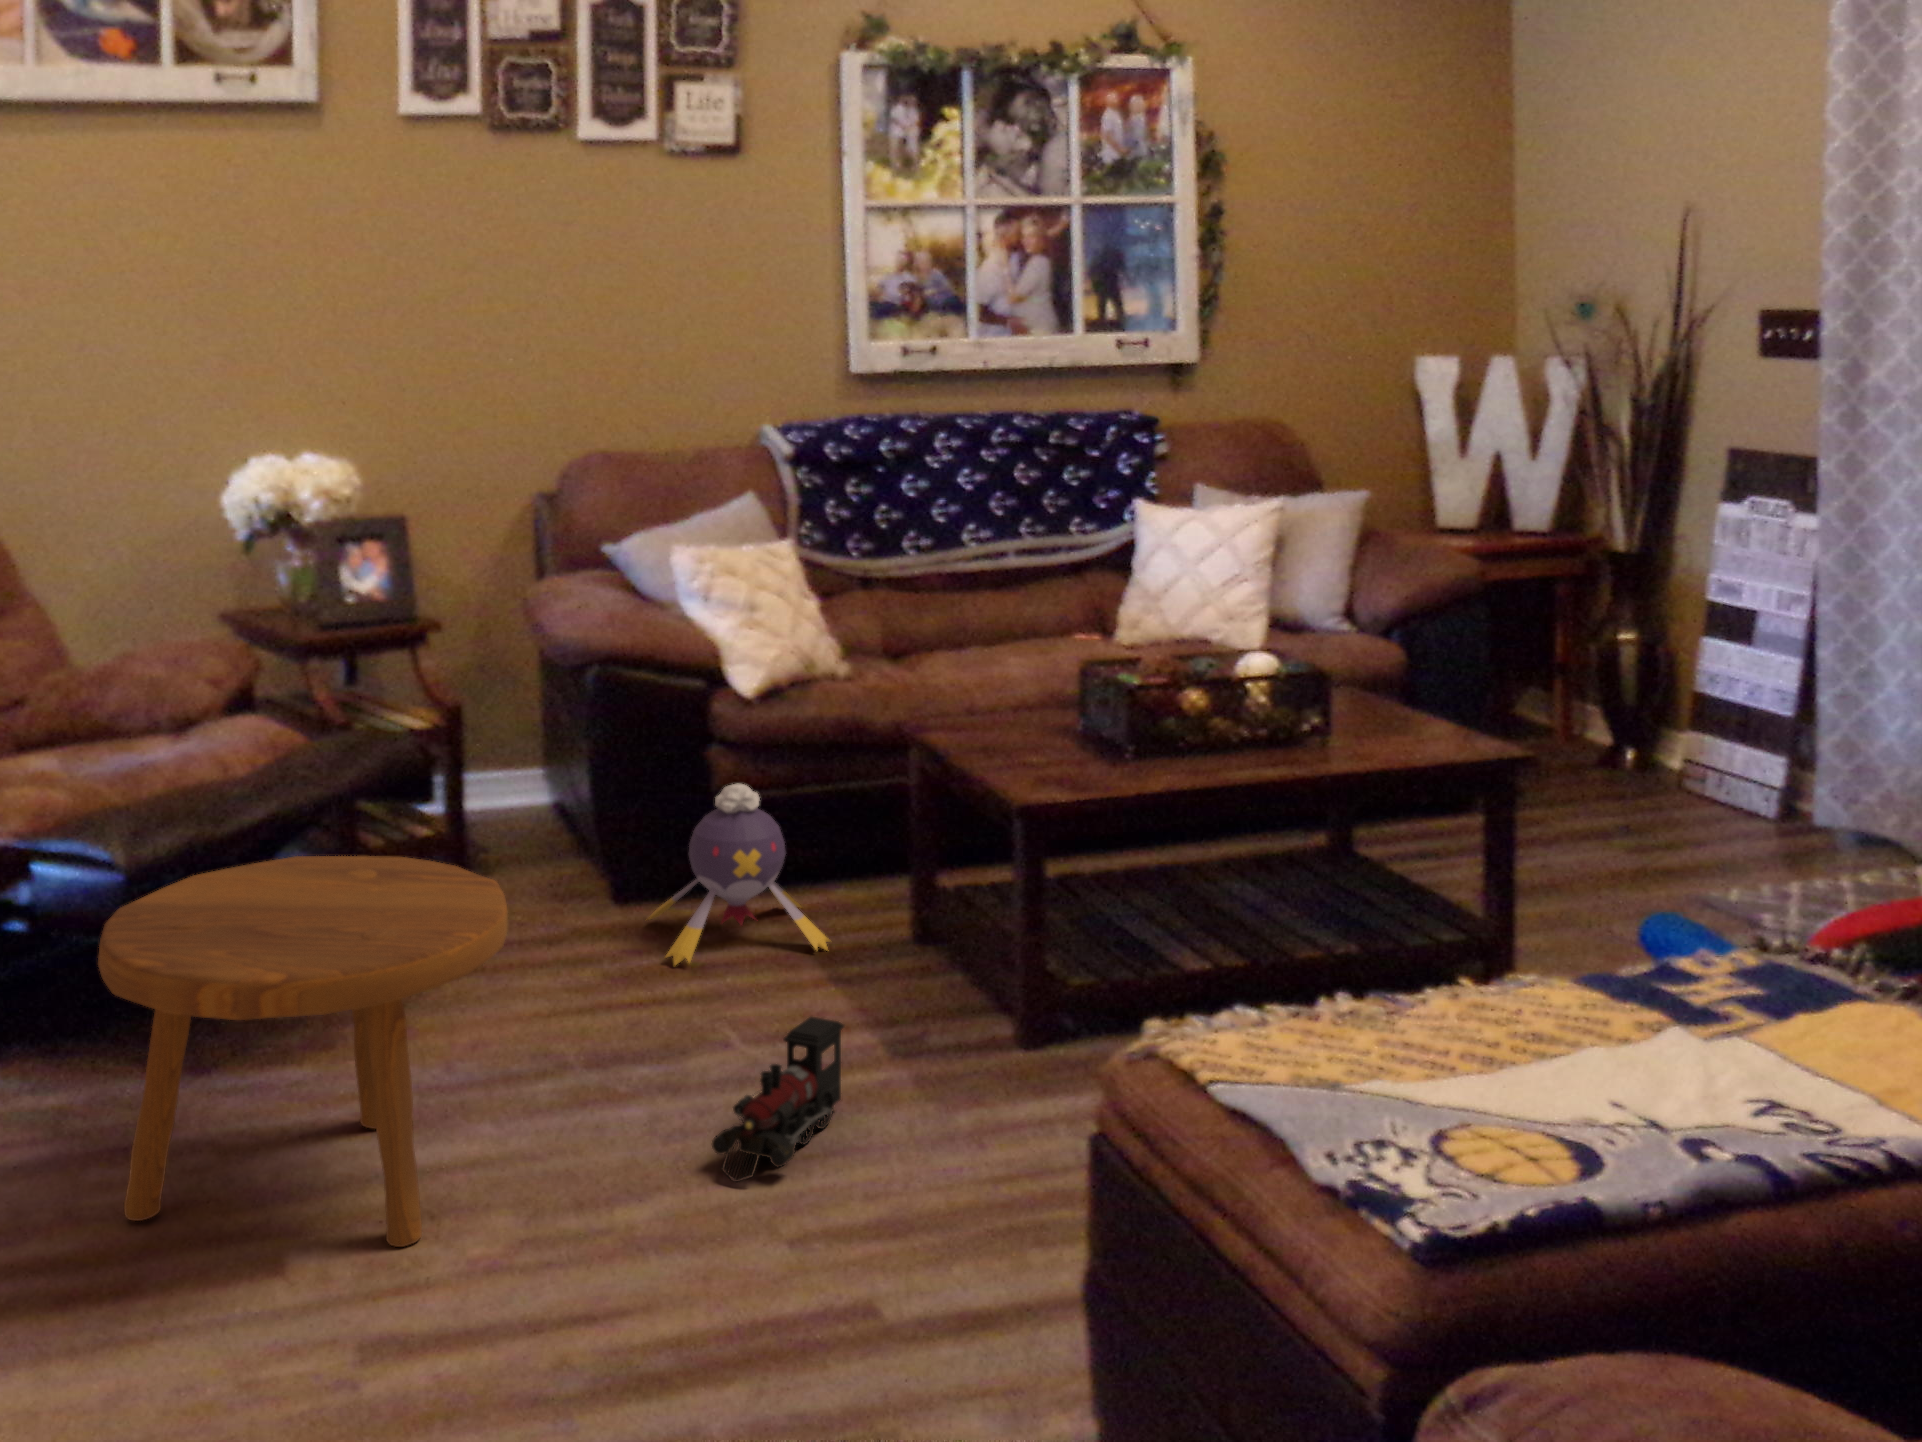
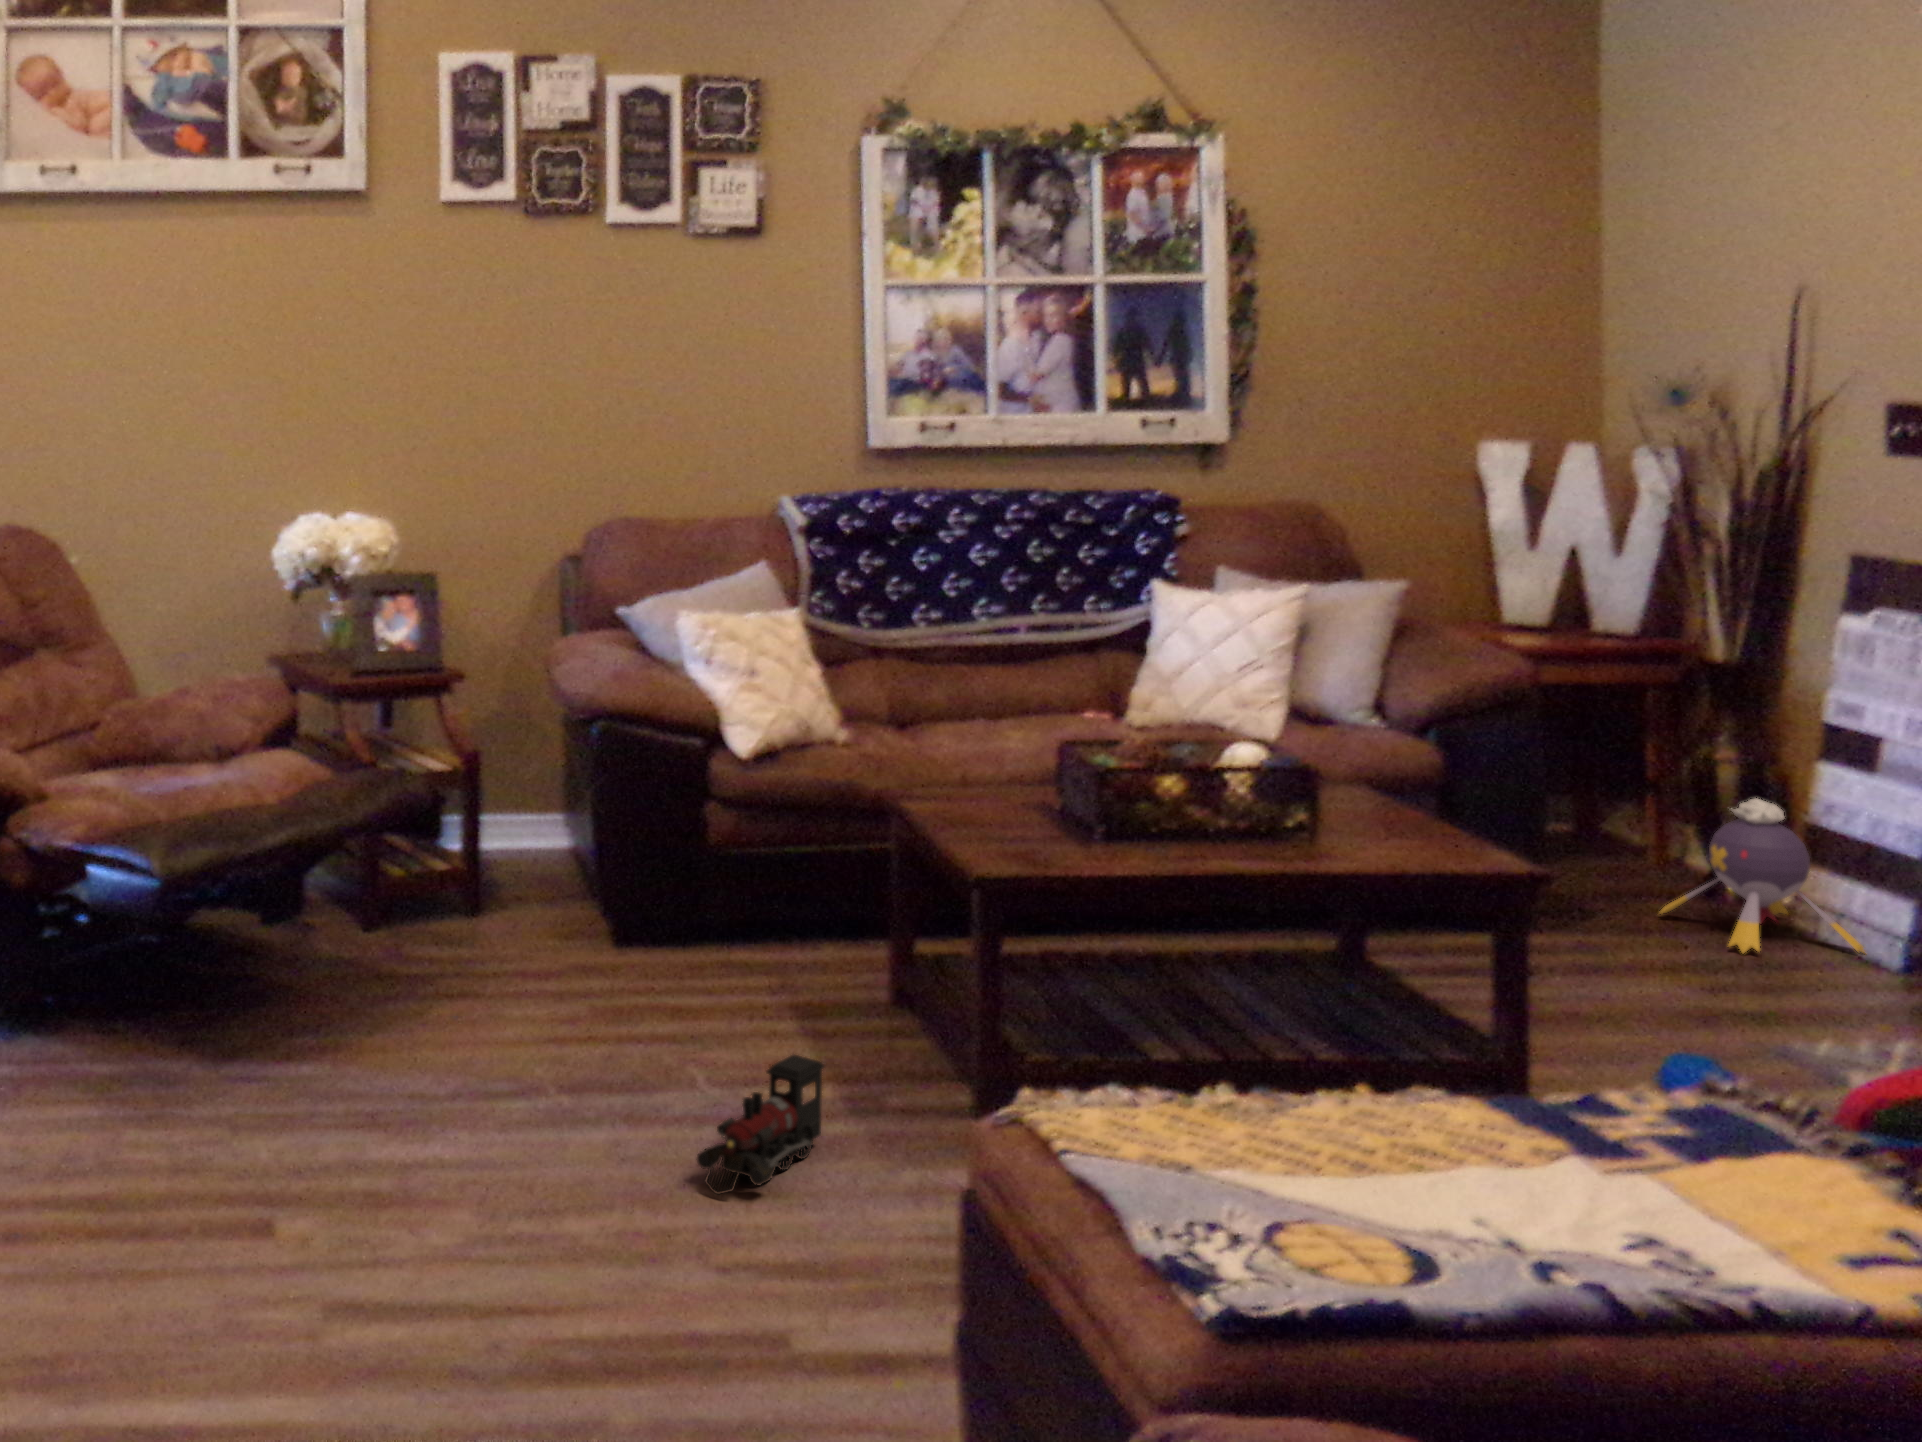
plush toy: present [646,783,829,965] -> present [1660,799,1865,953]
footstool: present [98,856,508,1247] -> none [174,868,516,1213]

